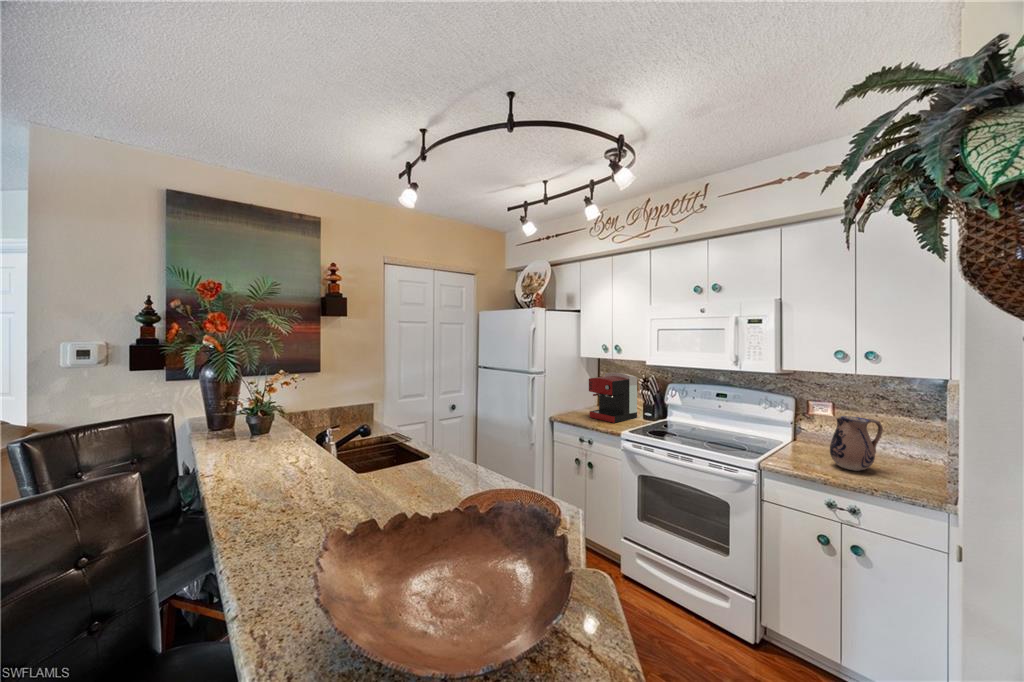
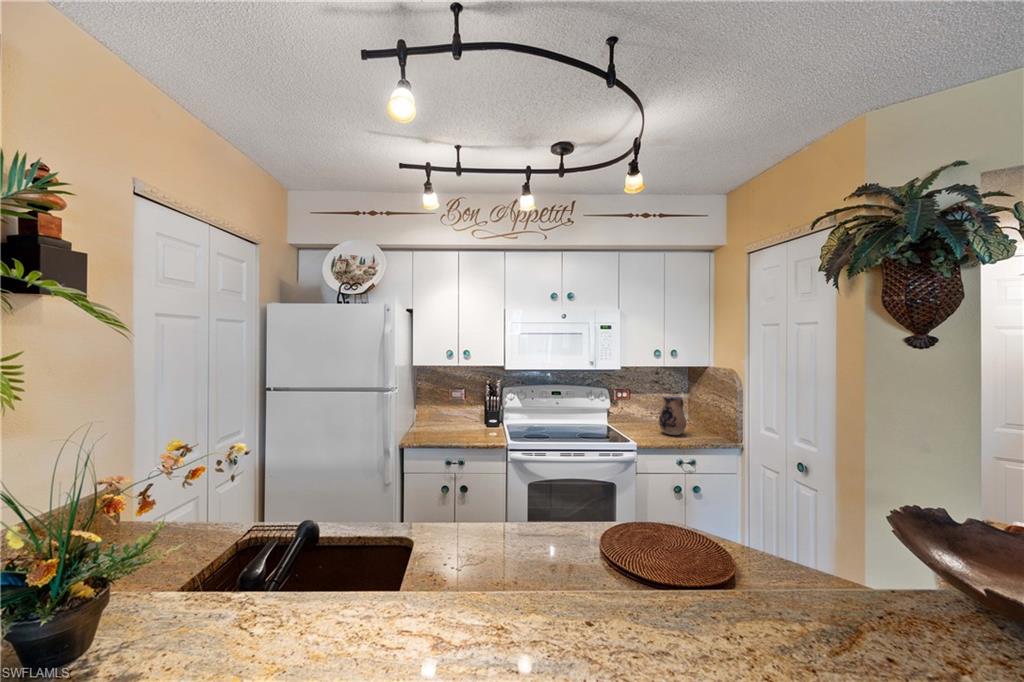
coffee maker: present [589,373,637,423] -> none [435,380,479,435]

